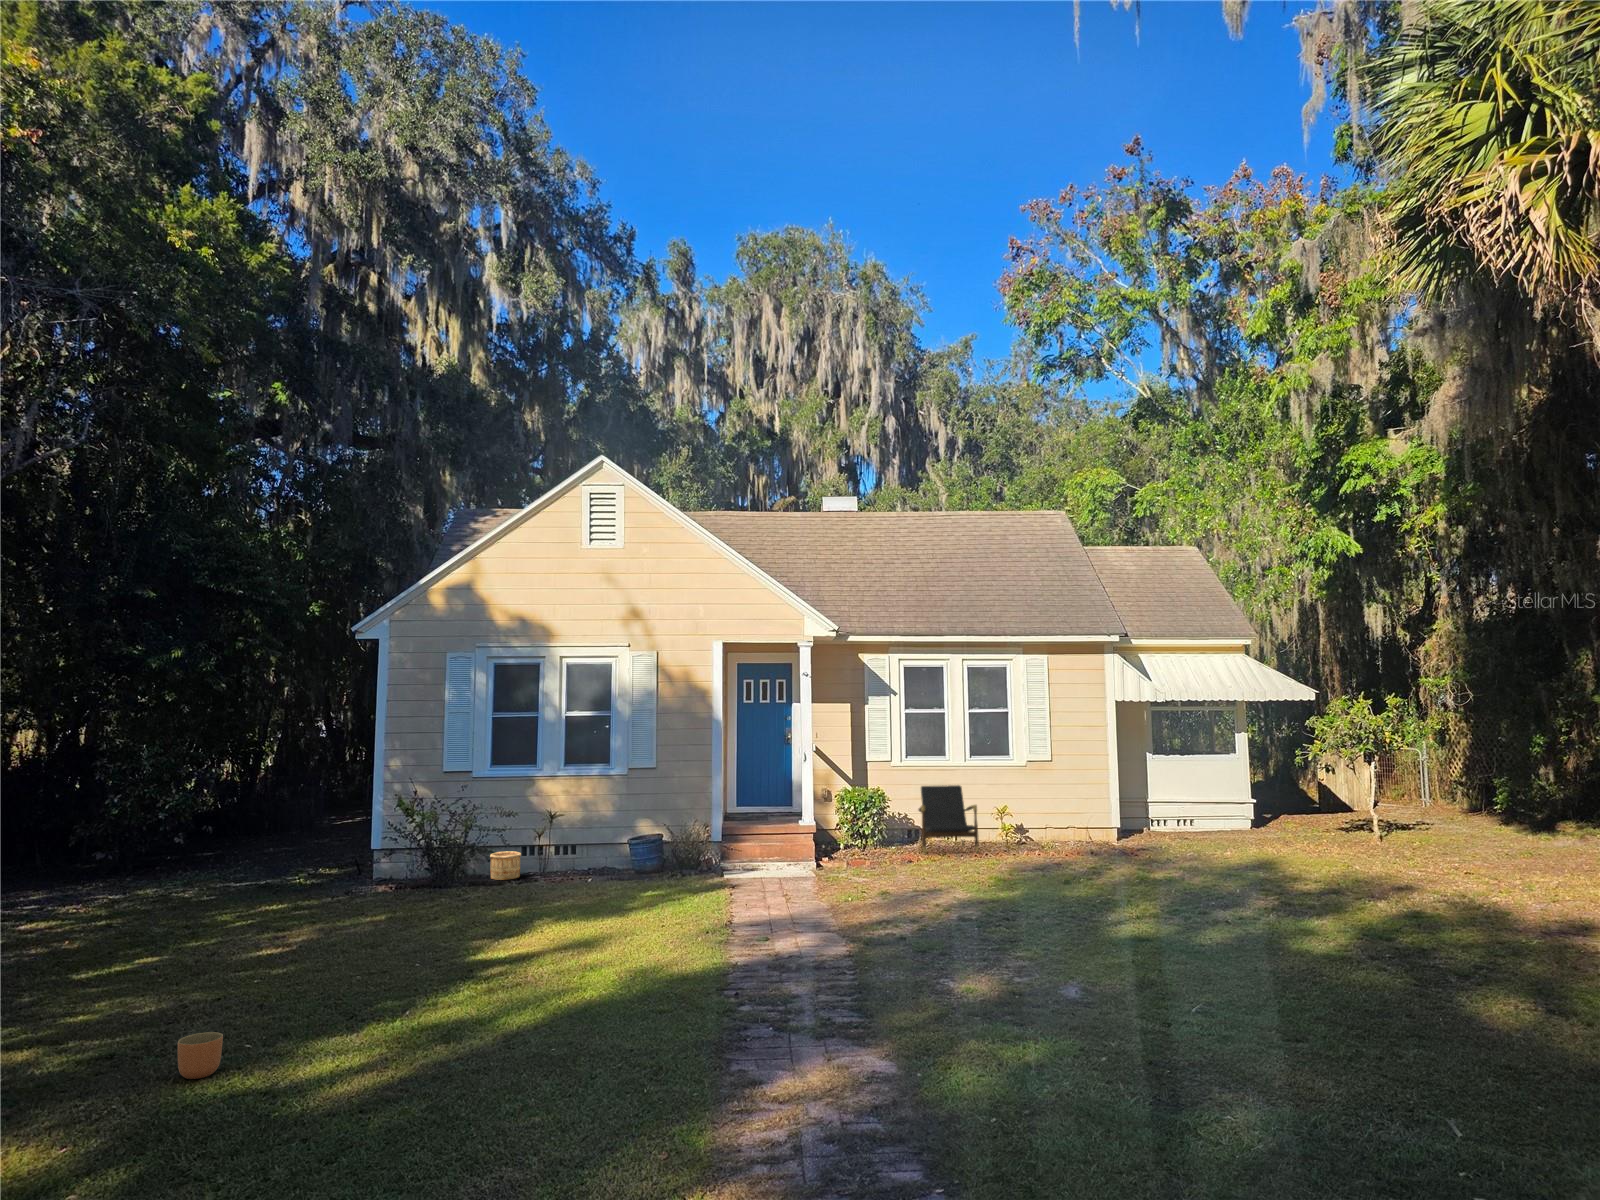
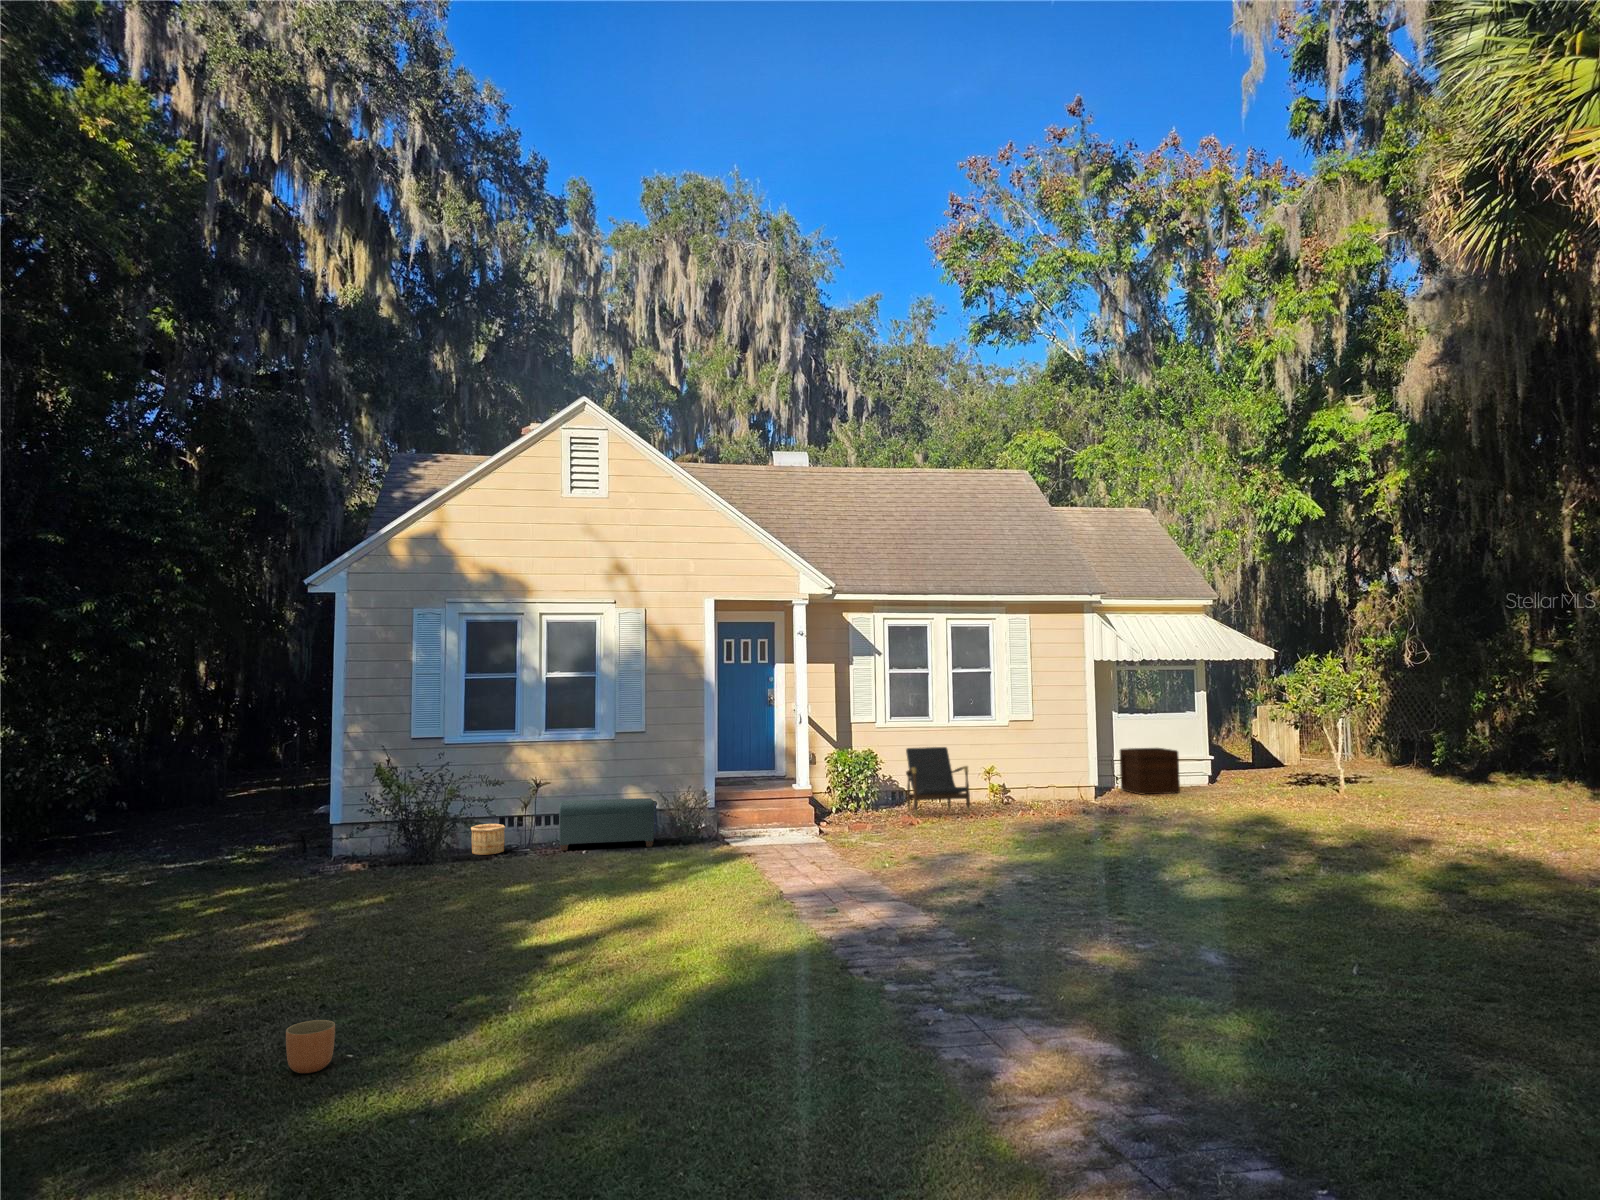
wooden crate: none [1150,789,1209,836] -> present [1120,748,1180,794]
bench: none [569,831,660,878] -> present [559,798,654,851]

